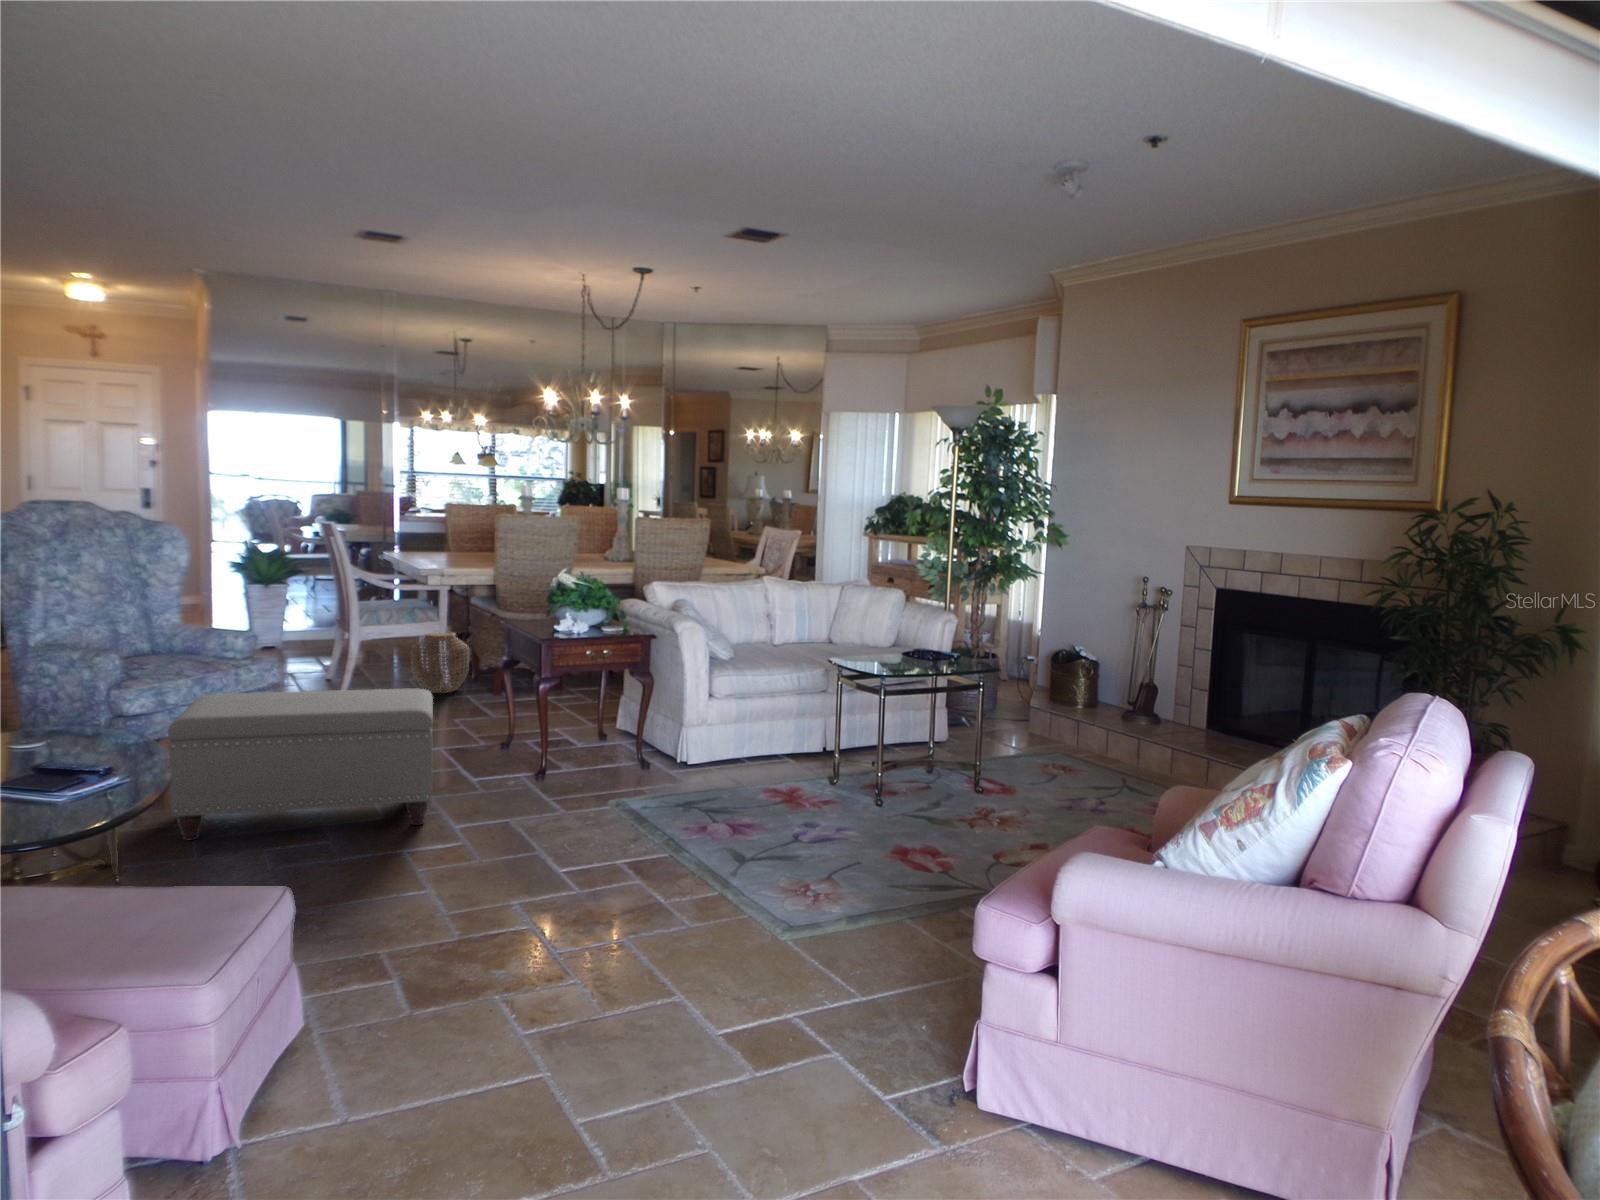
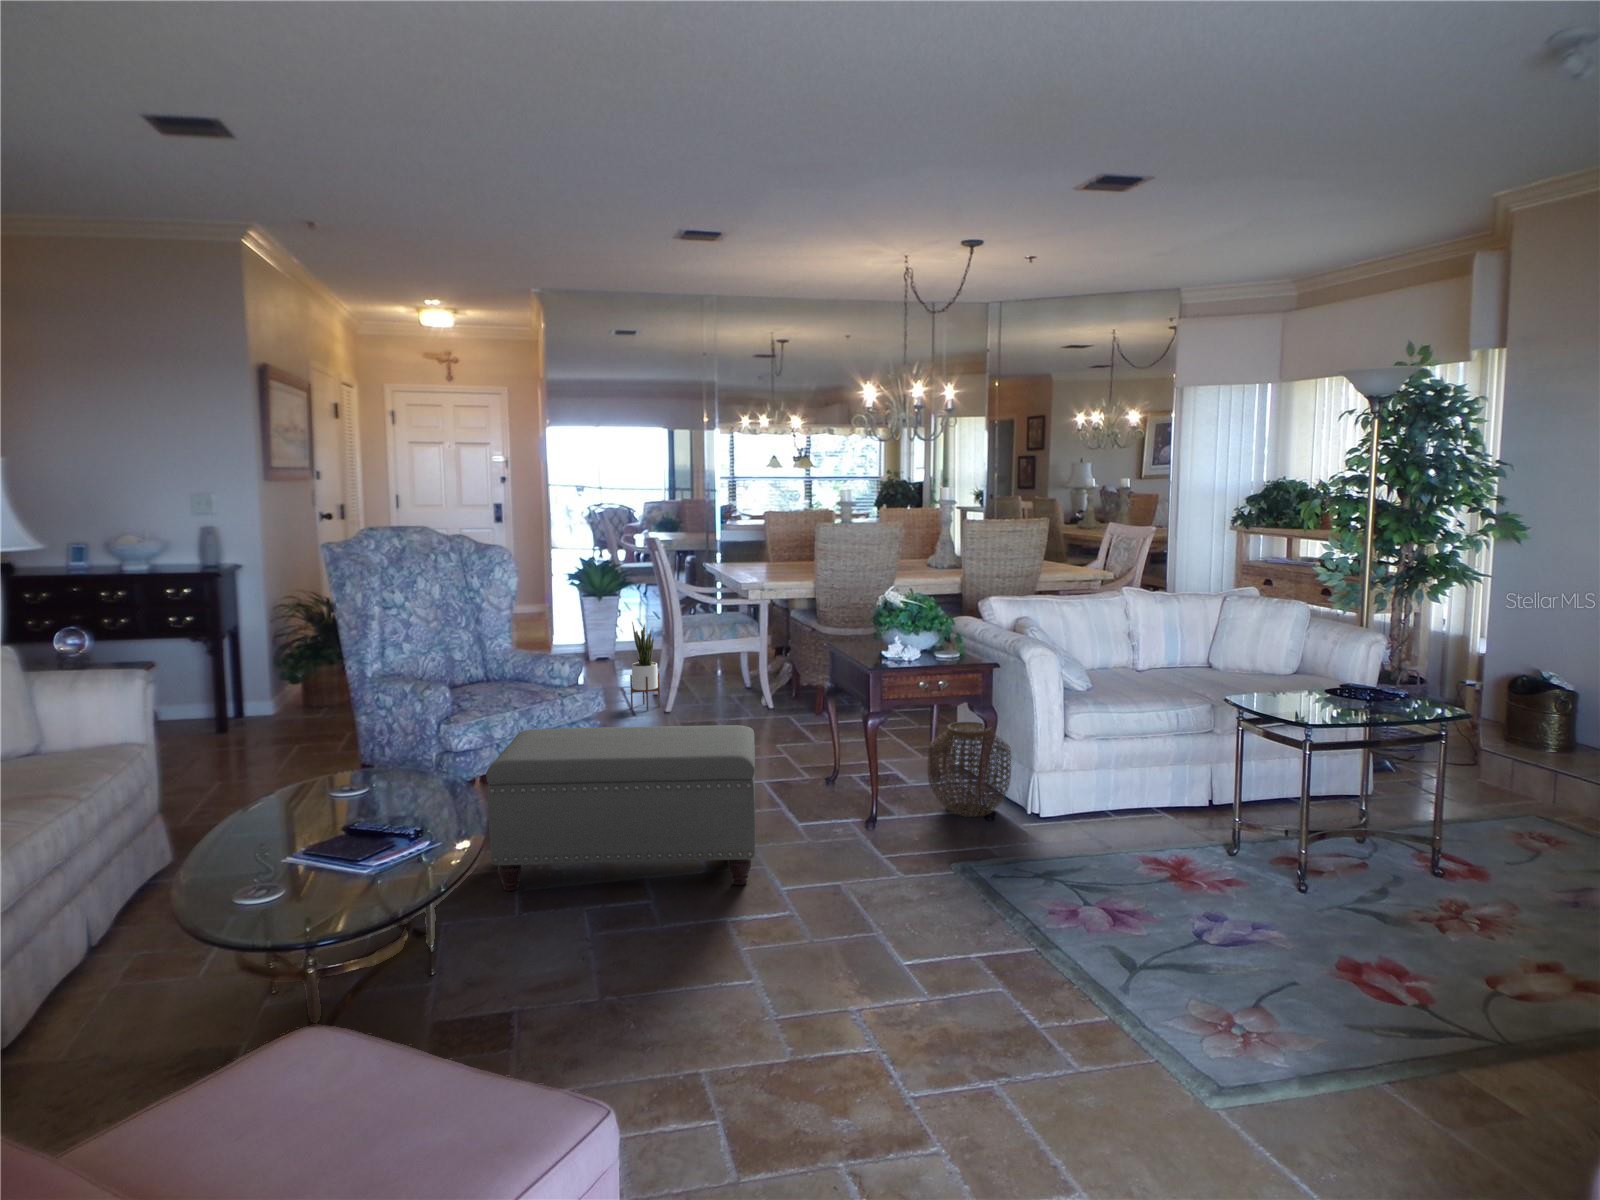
potted plant: none [304,606,335,693] -> present [630,622,660,710]
woven basket: present [411,632,469,693] -> present [928,722,1011,817]

